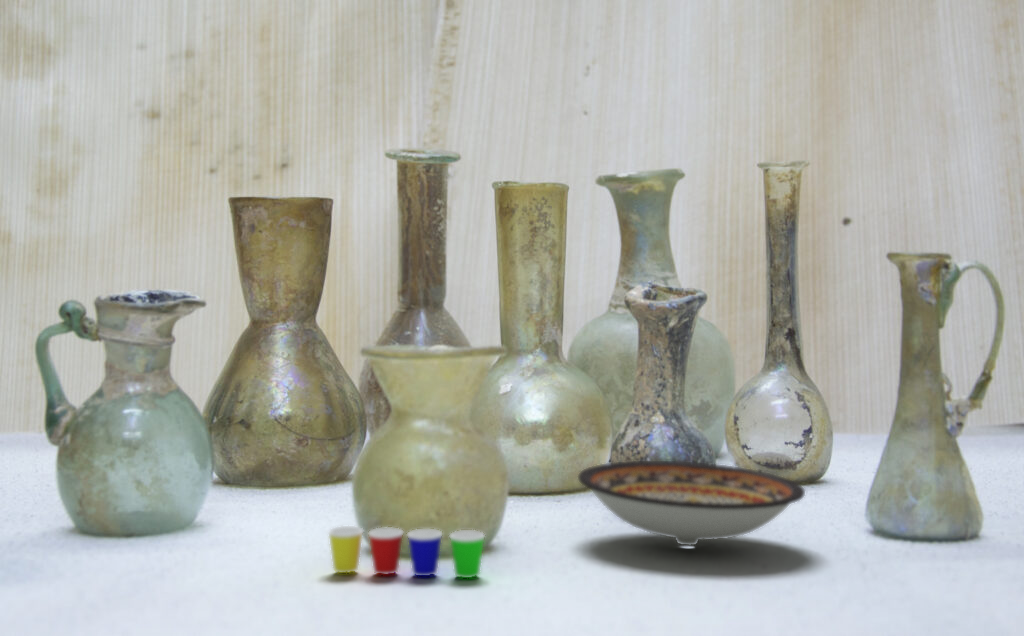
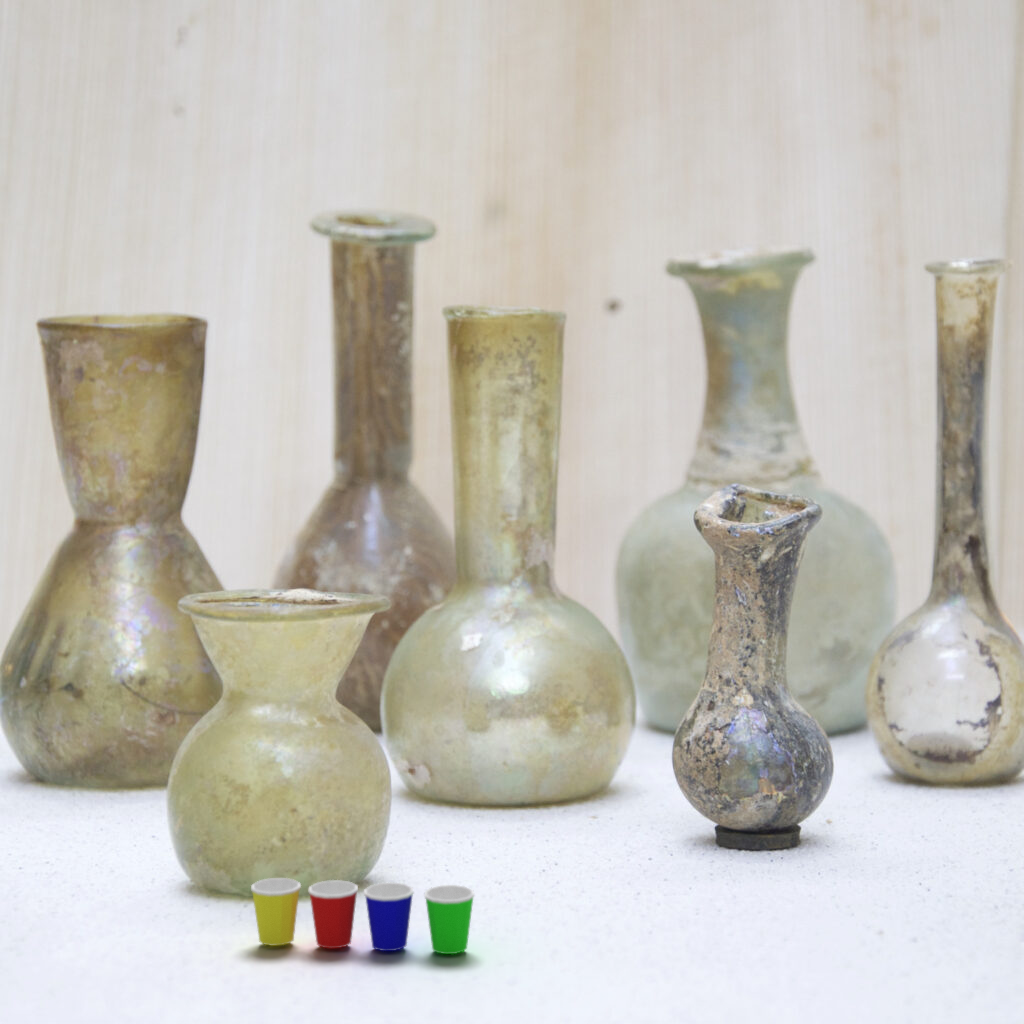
ceramic bowl: present [578,461,805,545] -> none [615,768,948,900]

